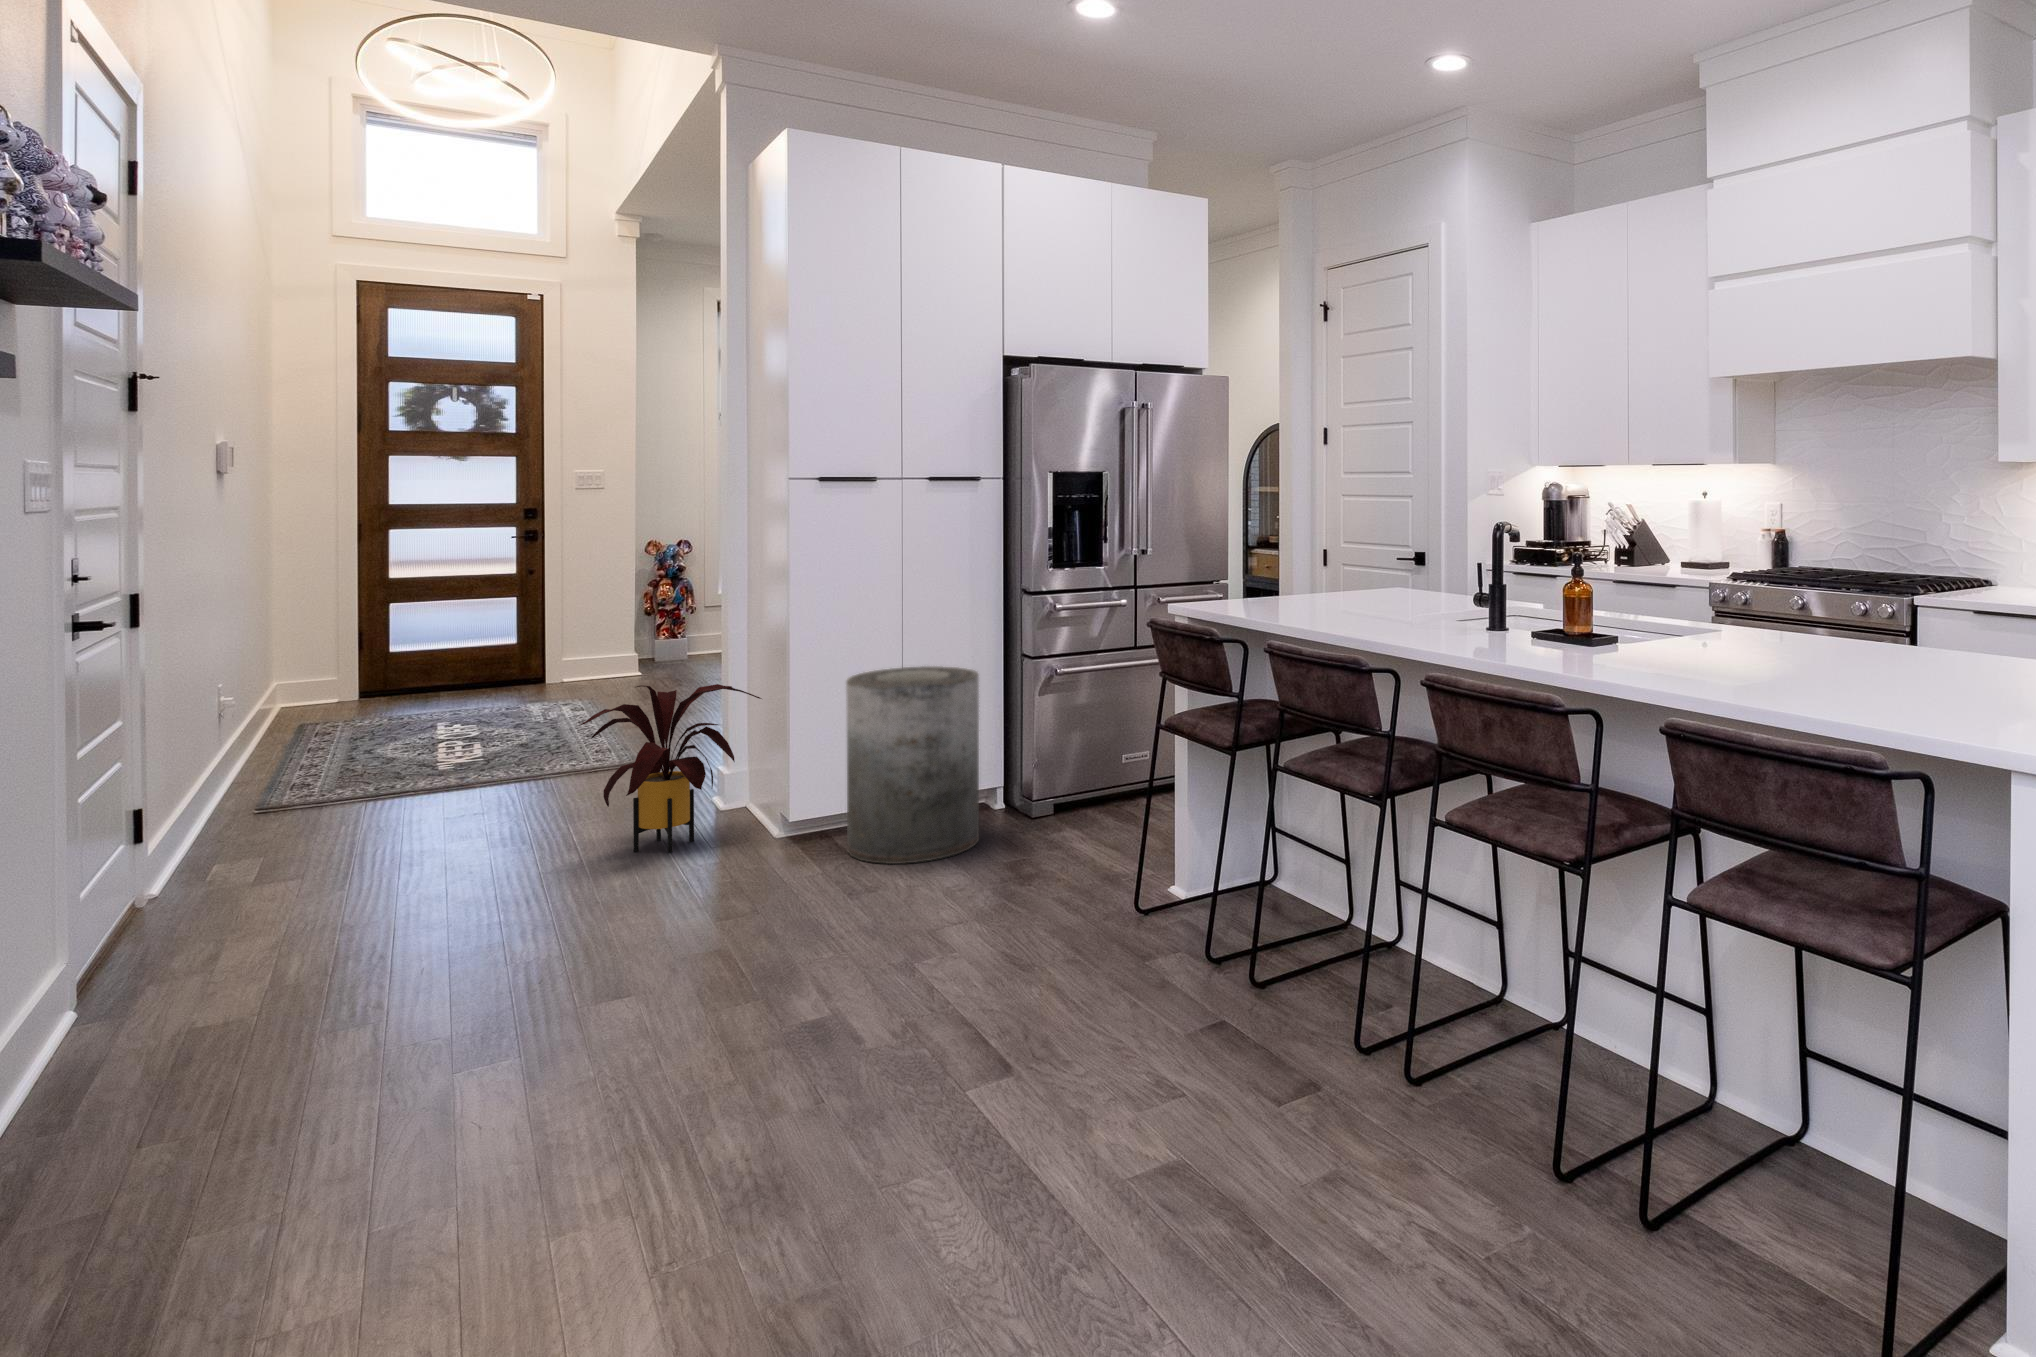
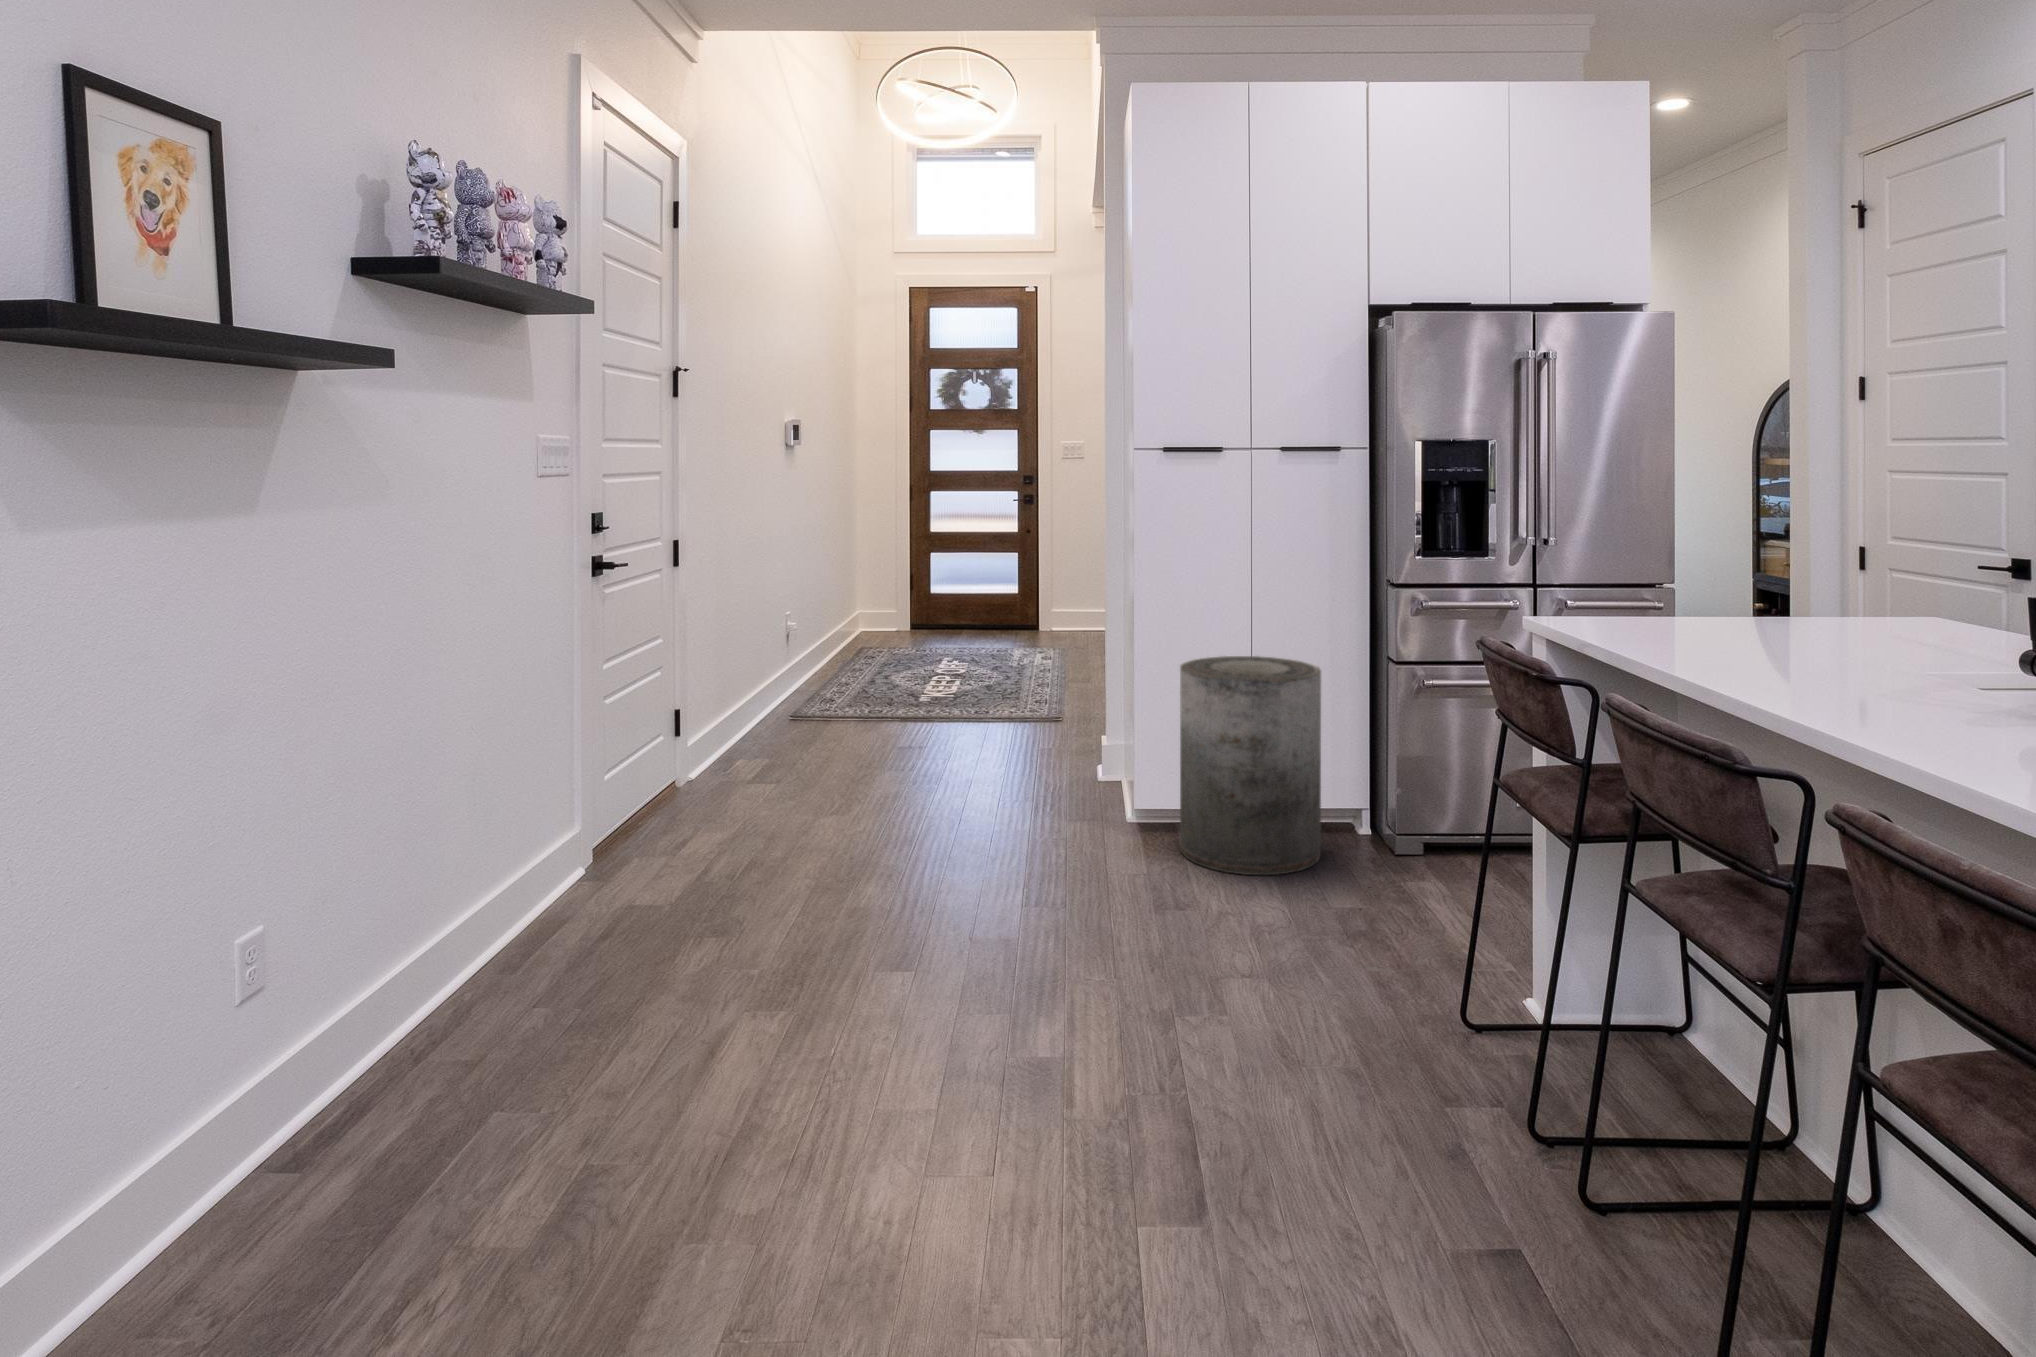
house plant: present [581,684,762,853] -> none [951,649,1122,813]

